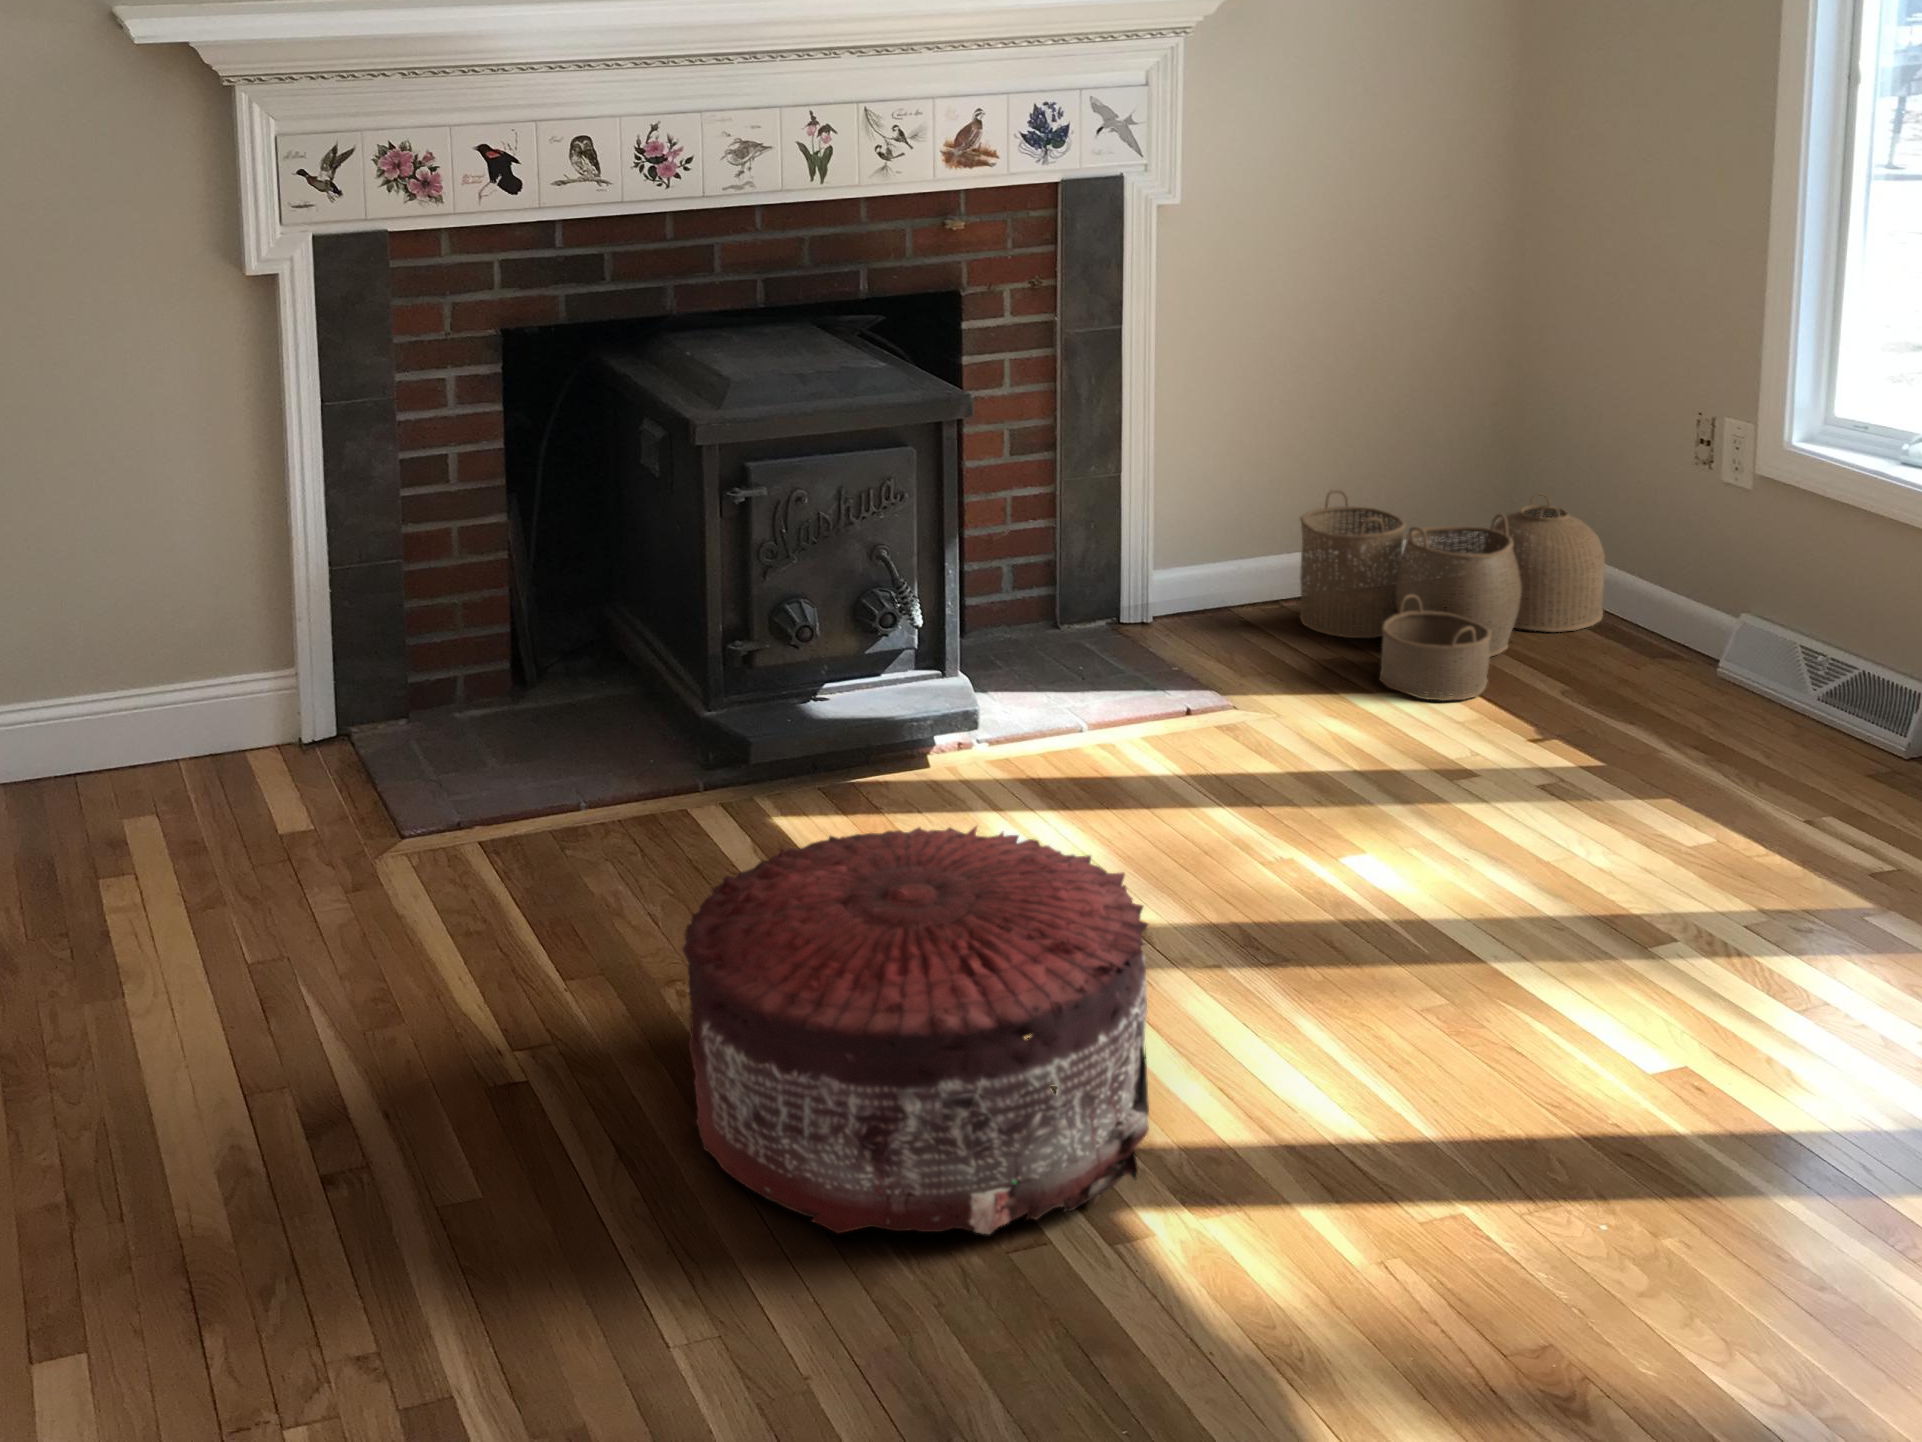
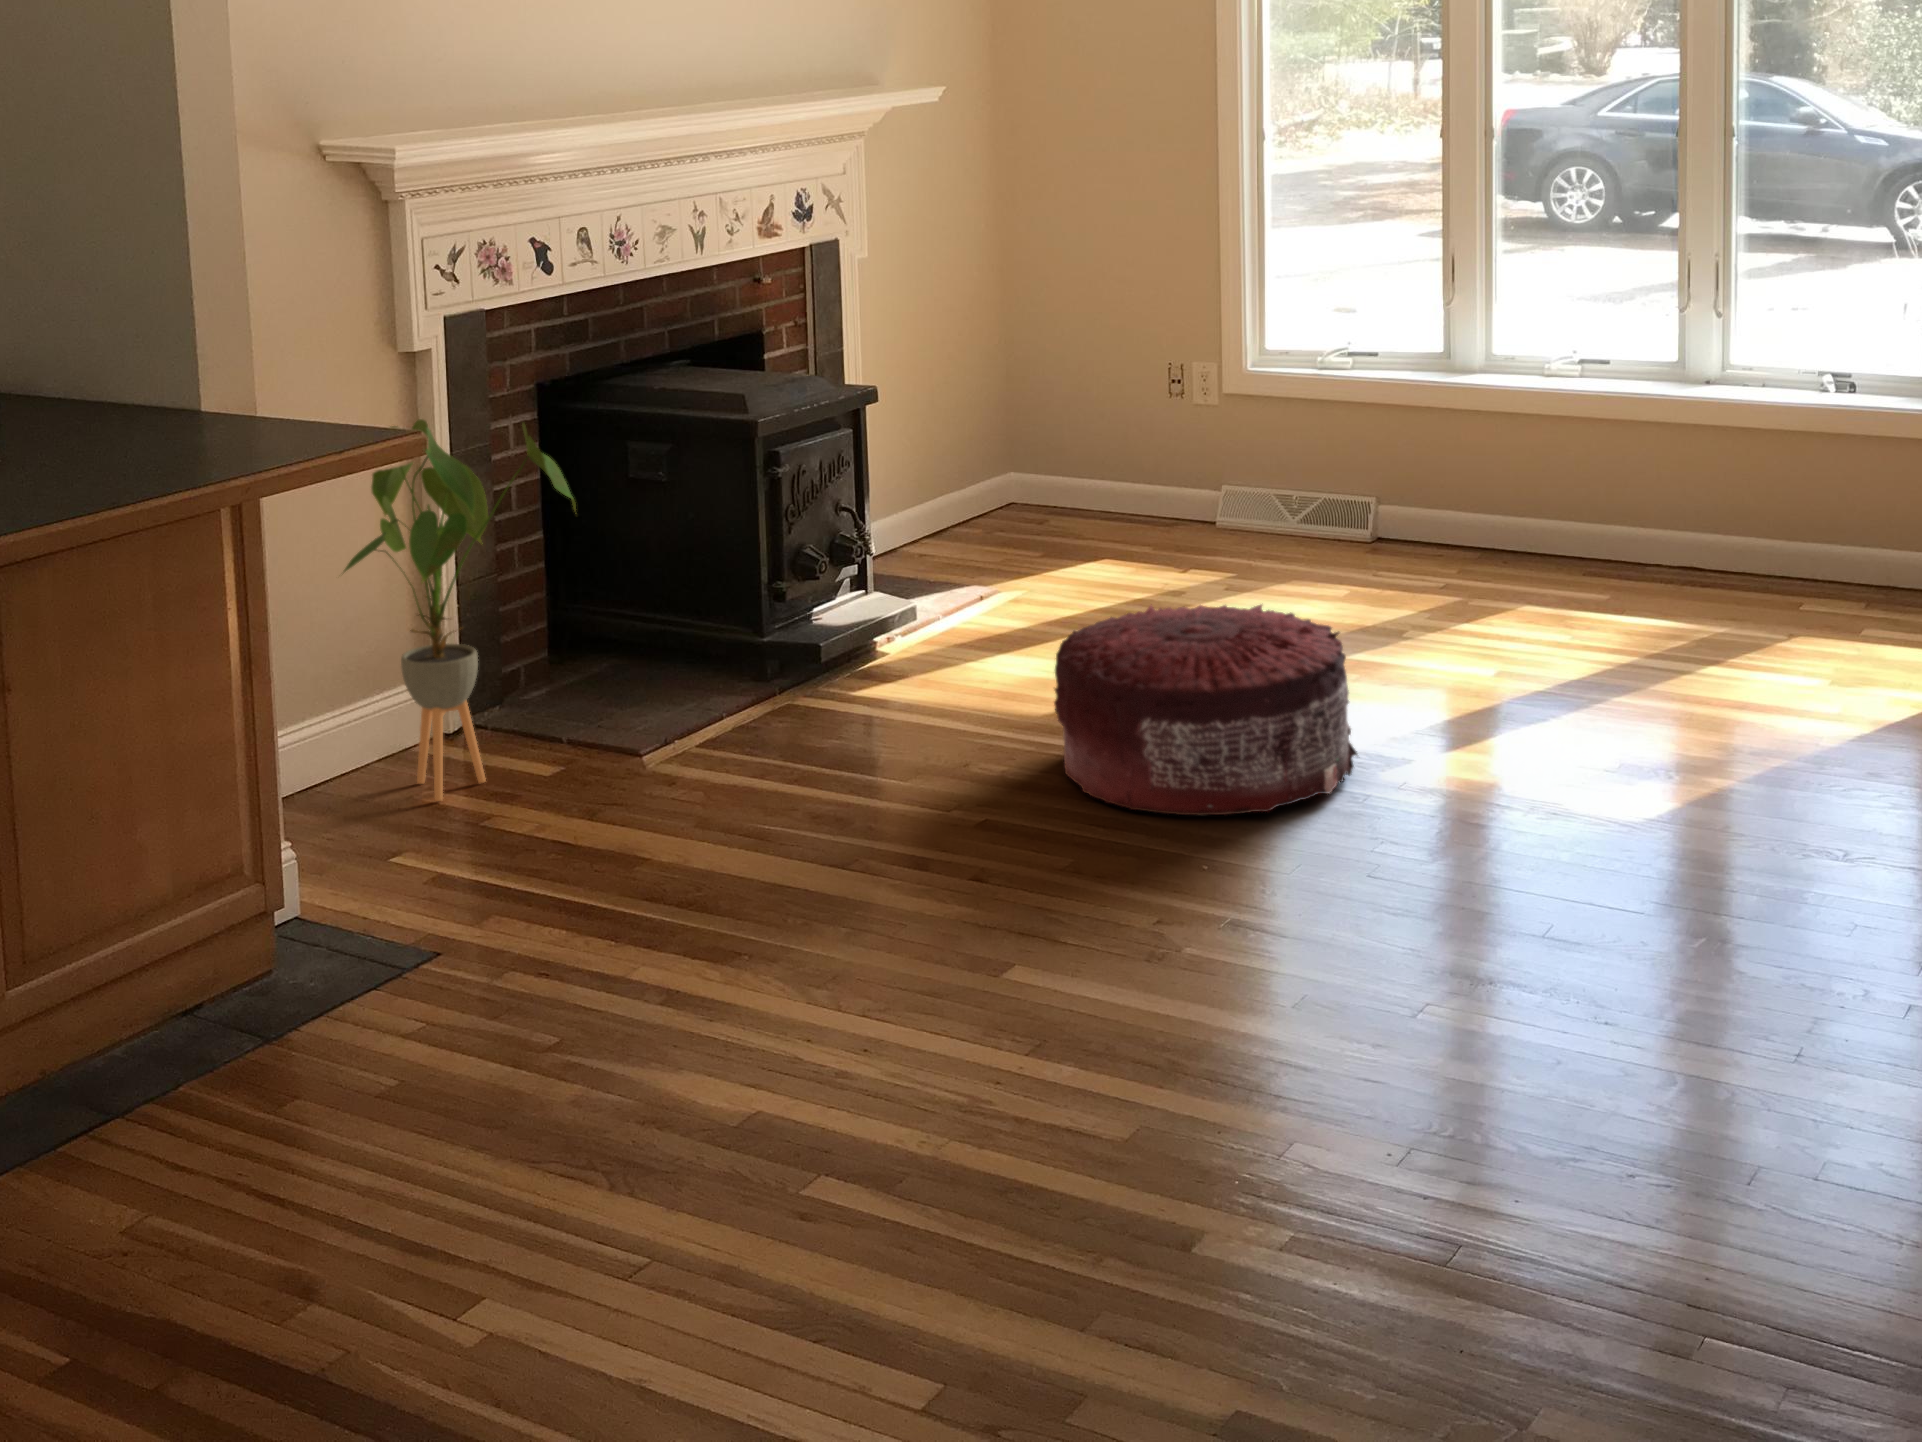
house plant: none [27,364,308,837] -> present [344,419,576,801]
woven basket: present [1300,490,1605,701] -> none [947,437,1123,566]

